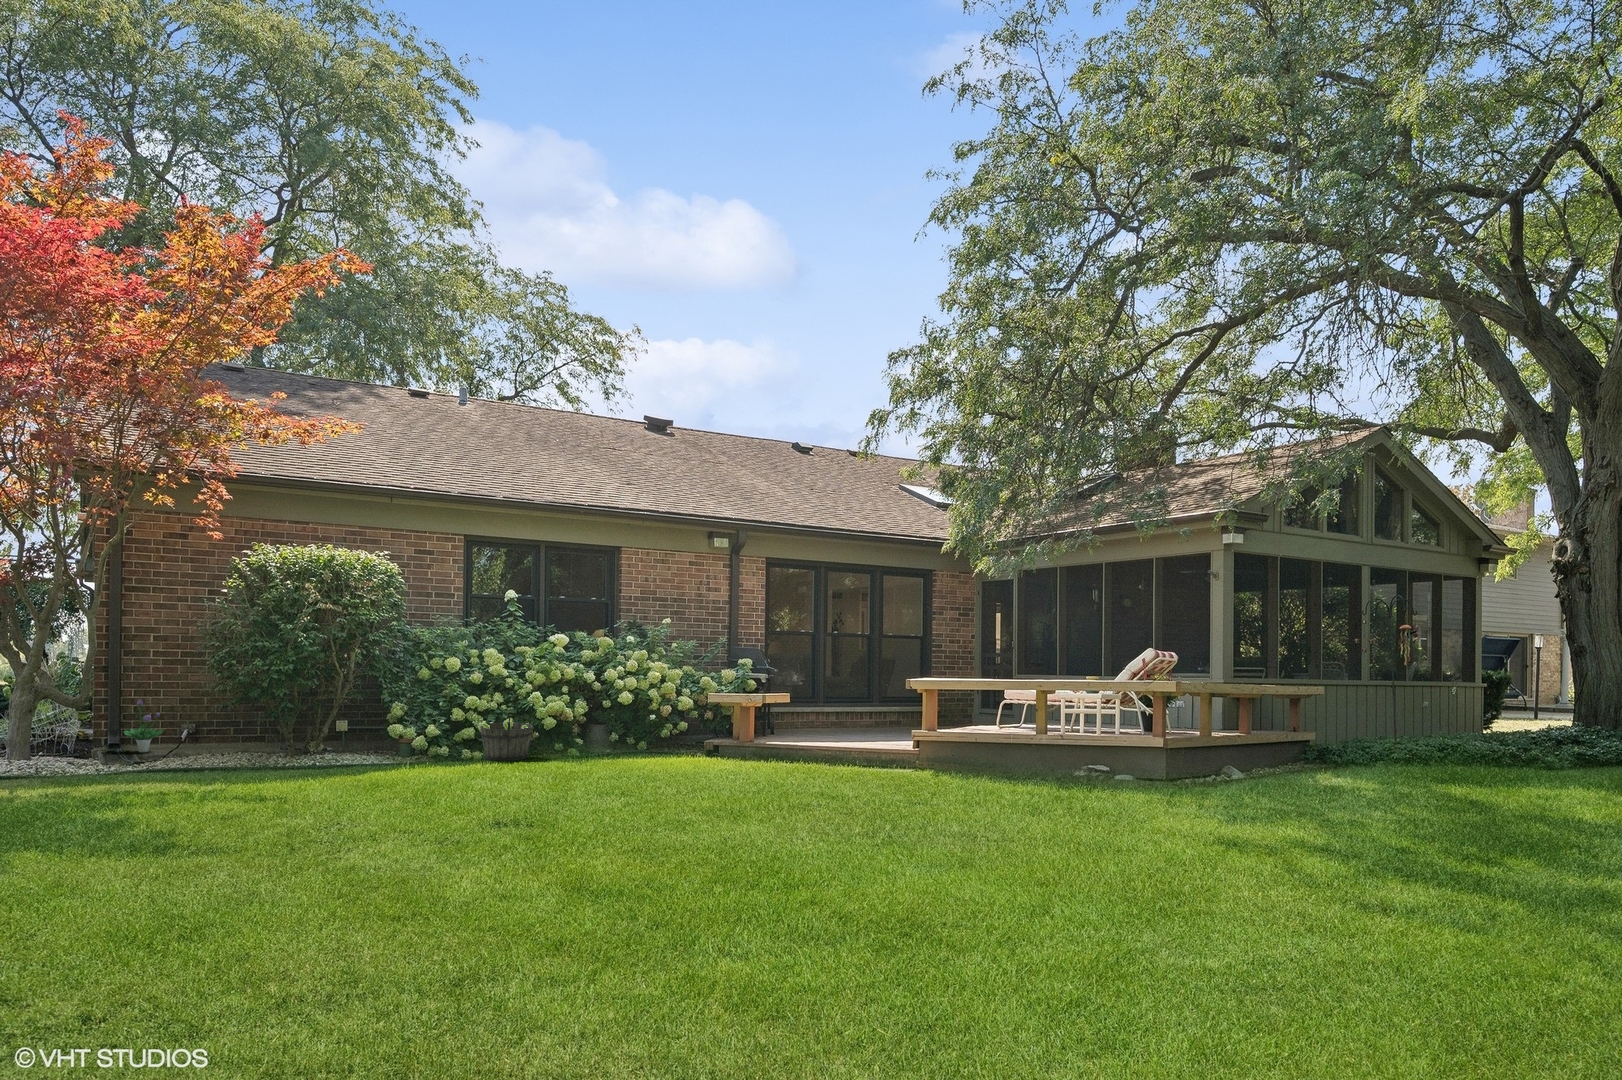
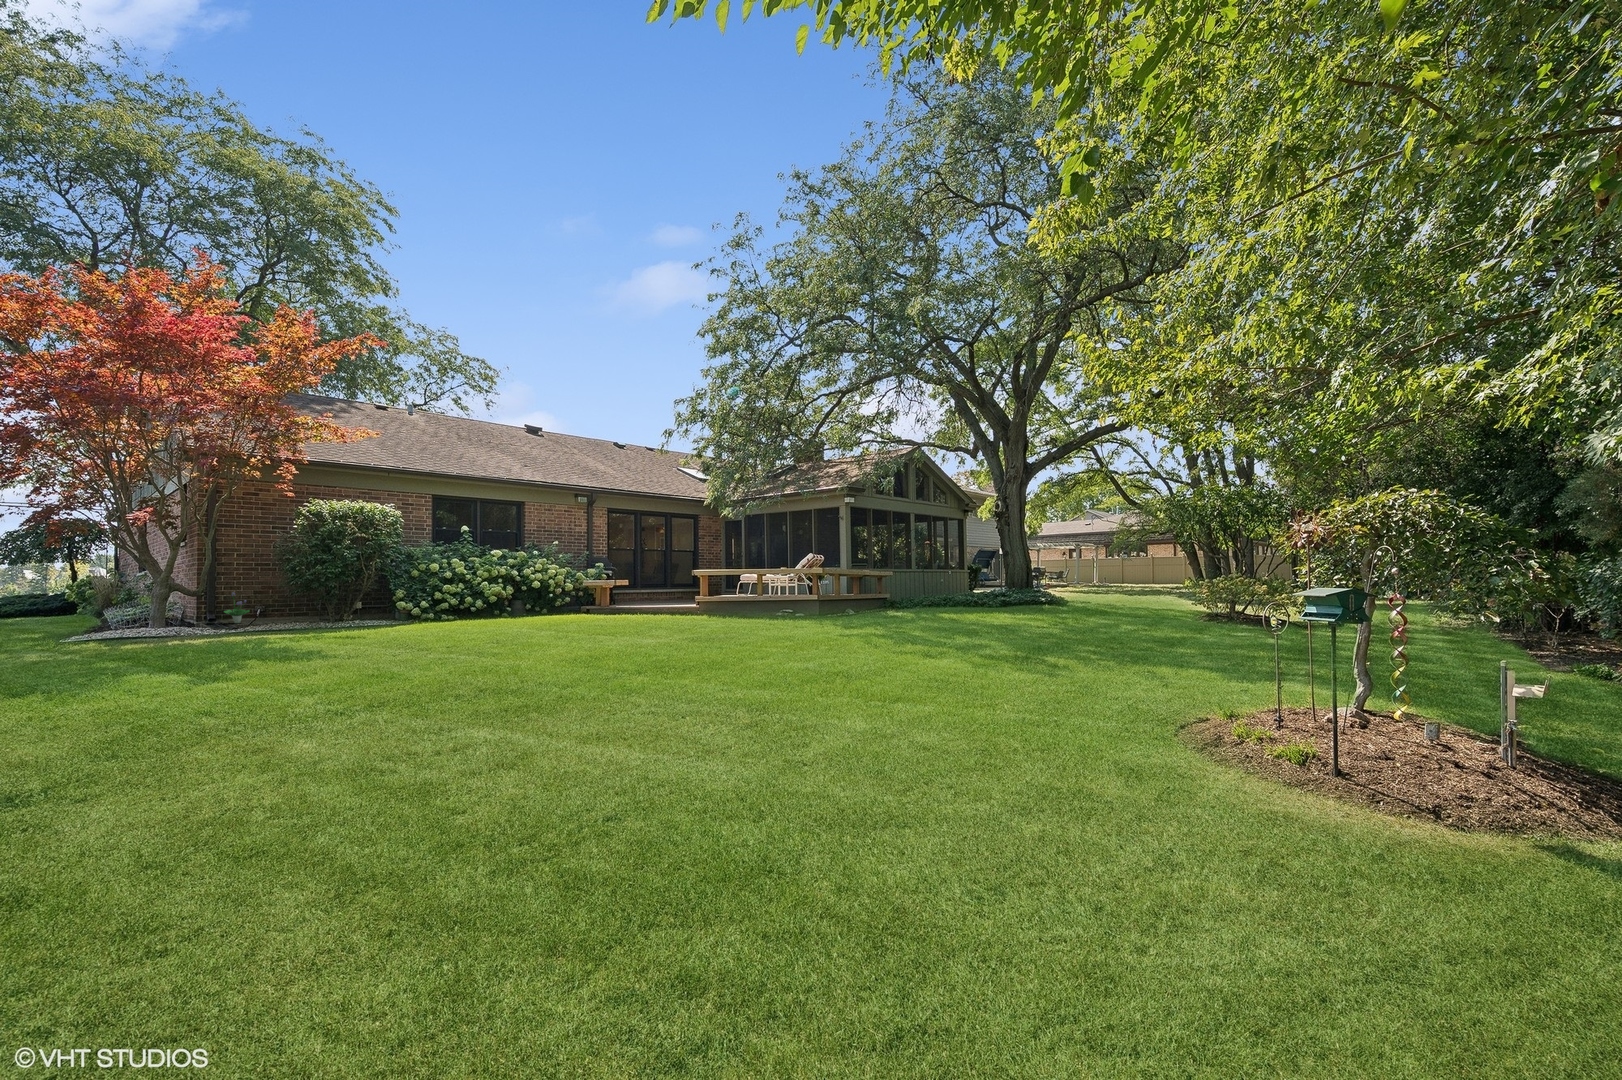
wooden bucket: present [480,714,533,760] -> none [454,594,485,620]

